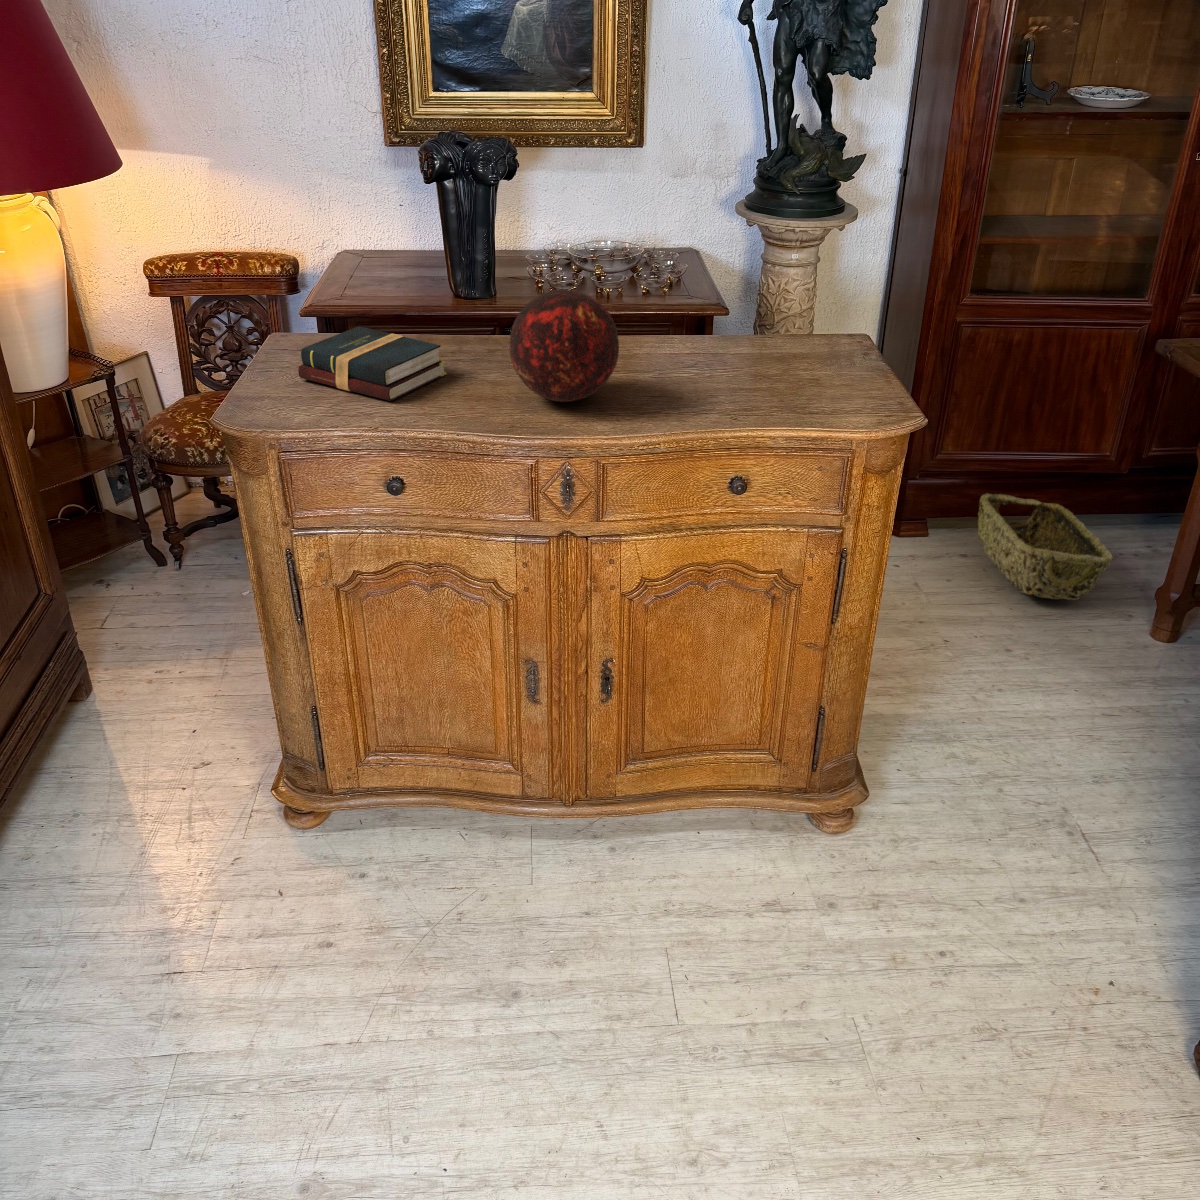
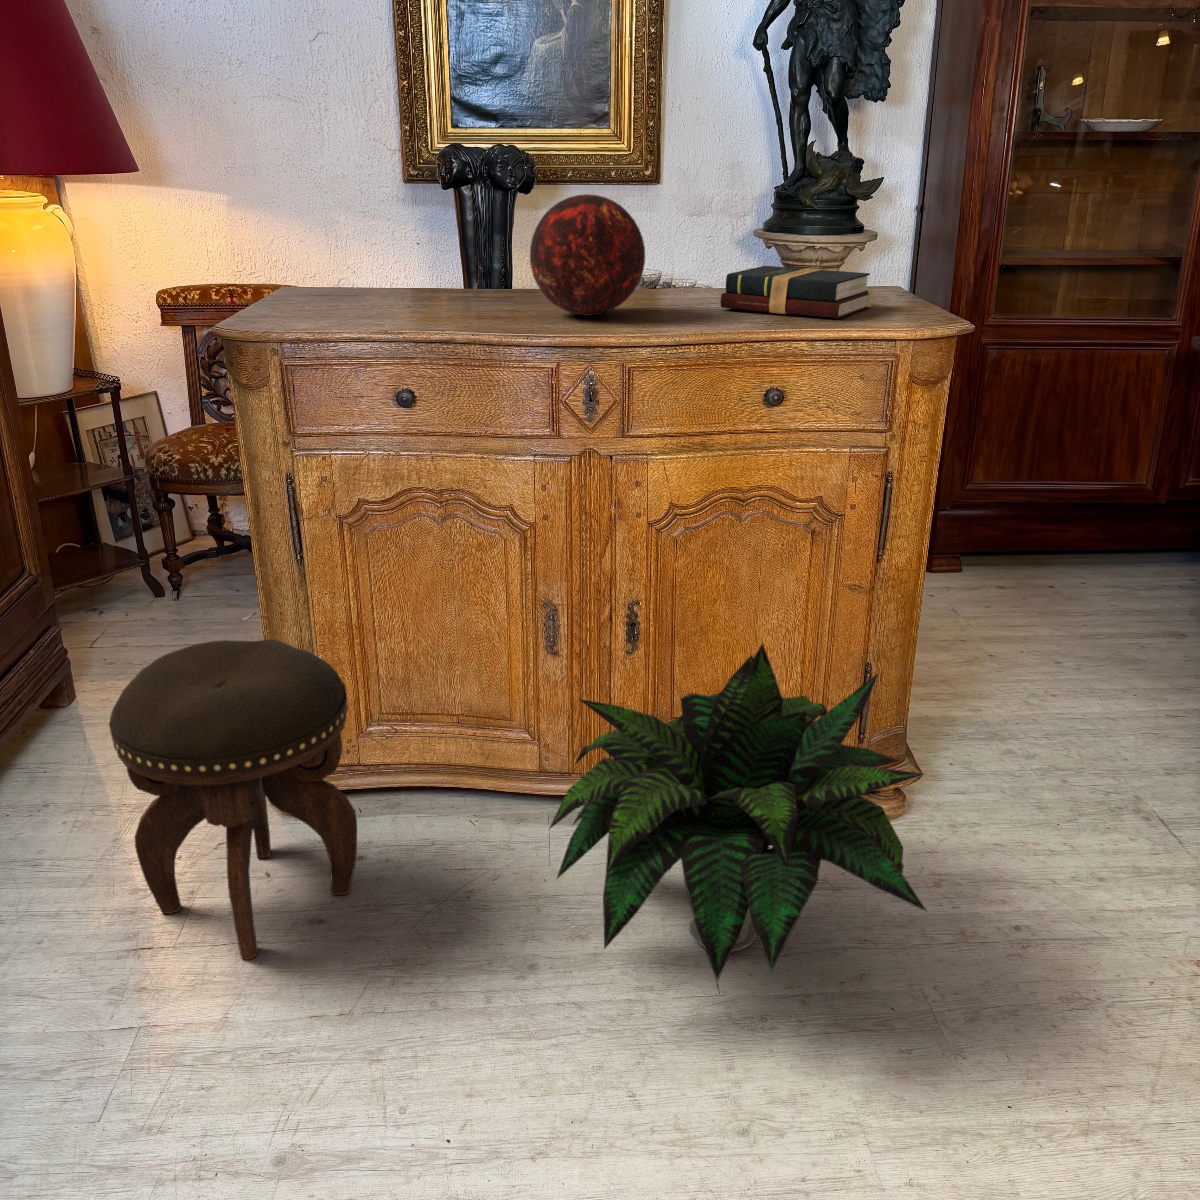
hardback book: present [298,326,447,401] -> present [721,266,872,318]
woven basket: present [978,494,1113,600] -> none [1010,519,1157,620]
footstool: none [138,701,360,984] -> present [109,639,357,960]
potted plant: none [529,714,856,1030] -> present [550,644,926,980]

